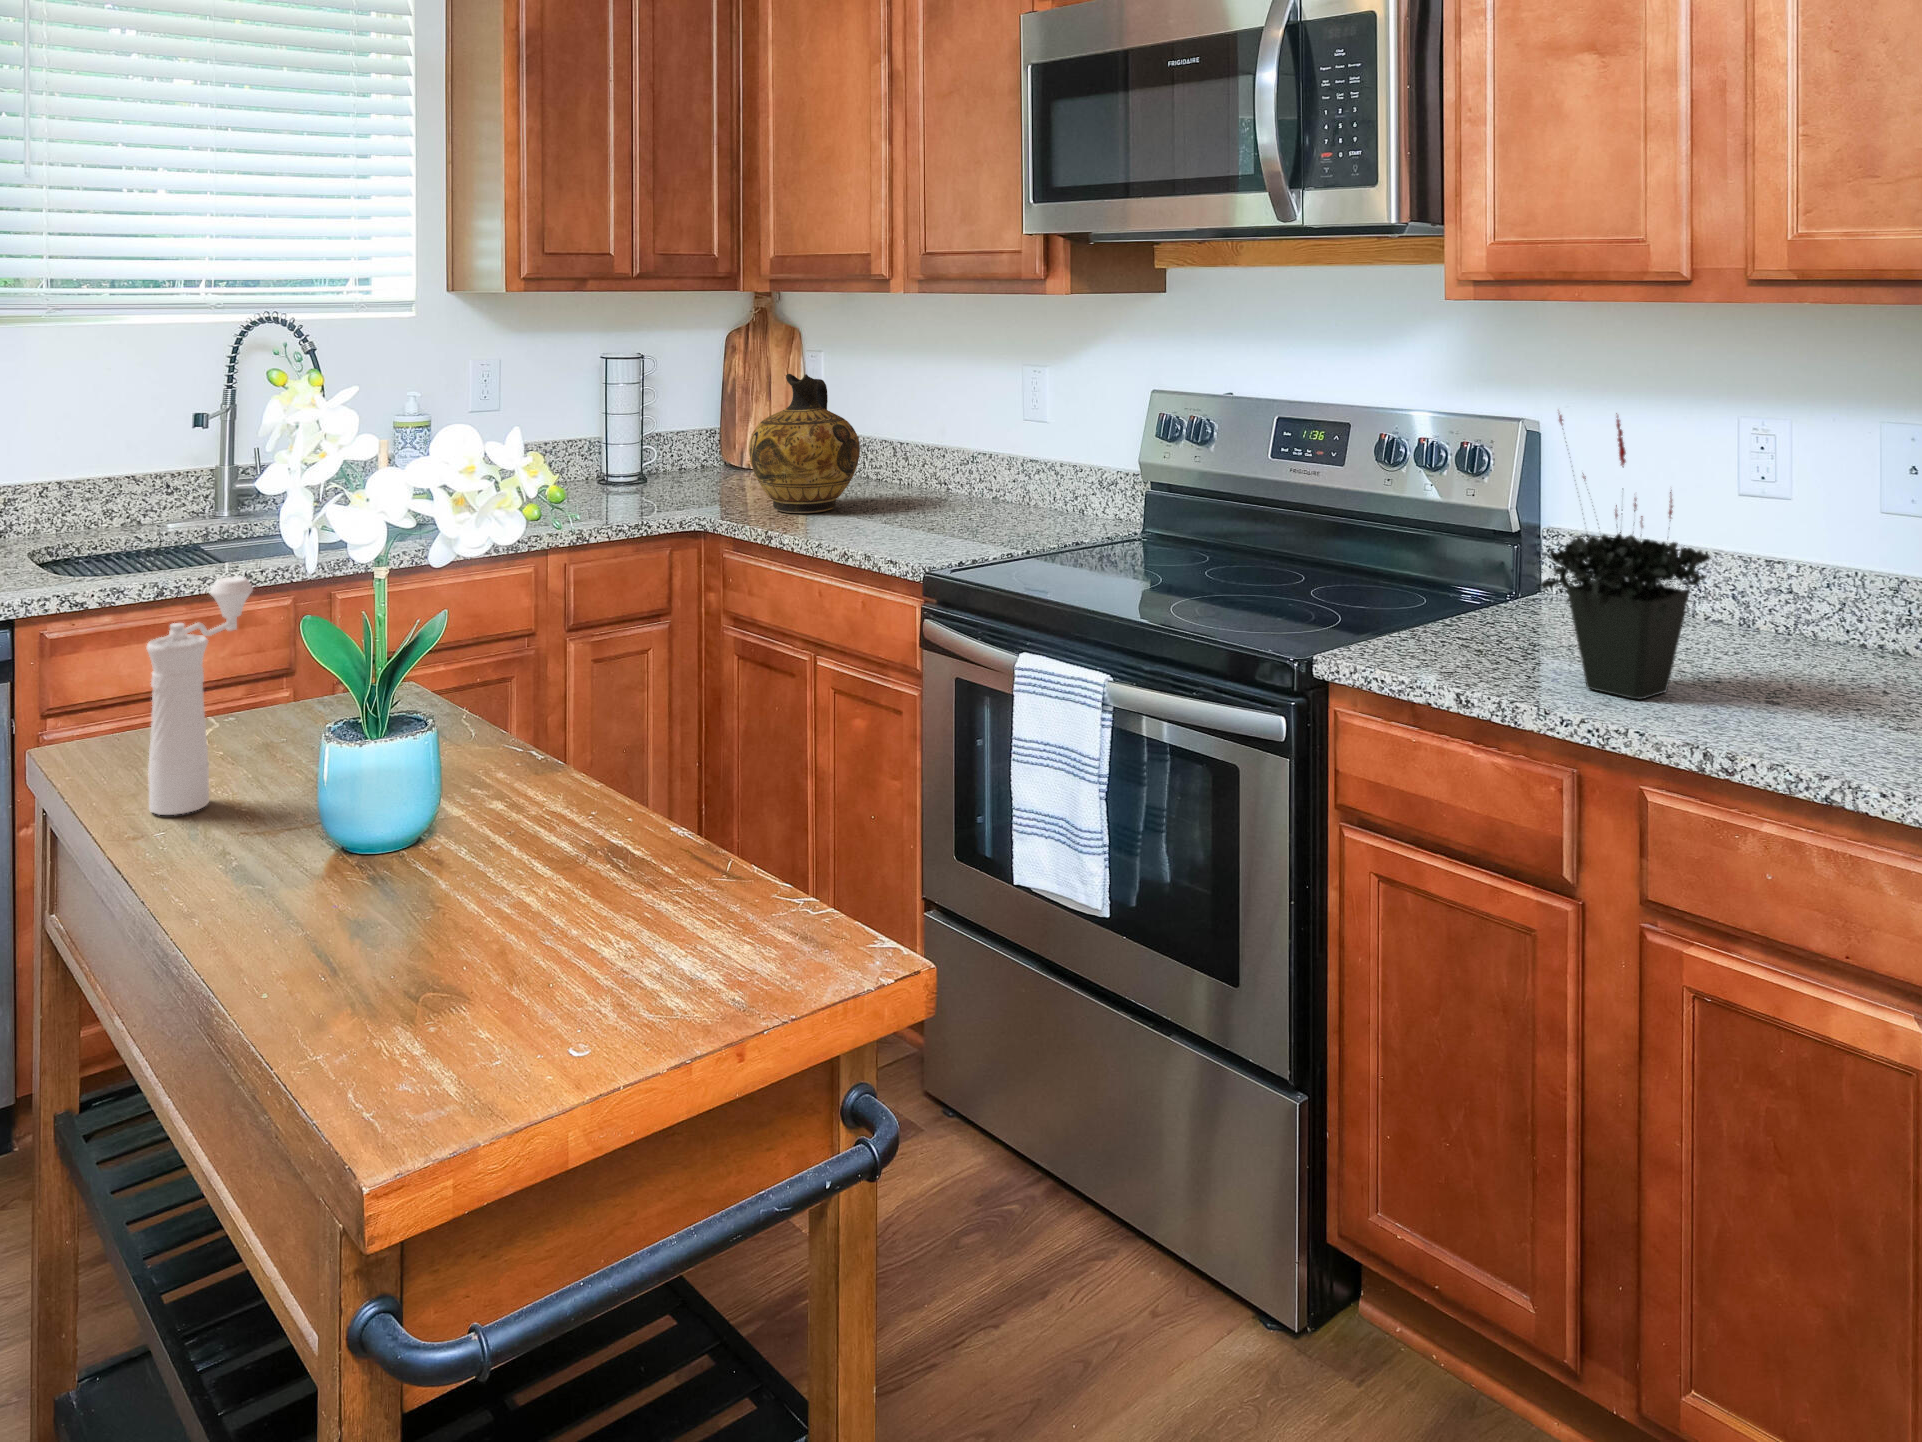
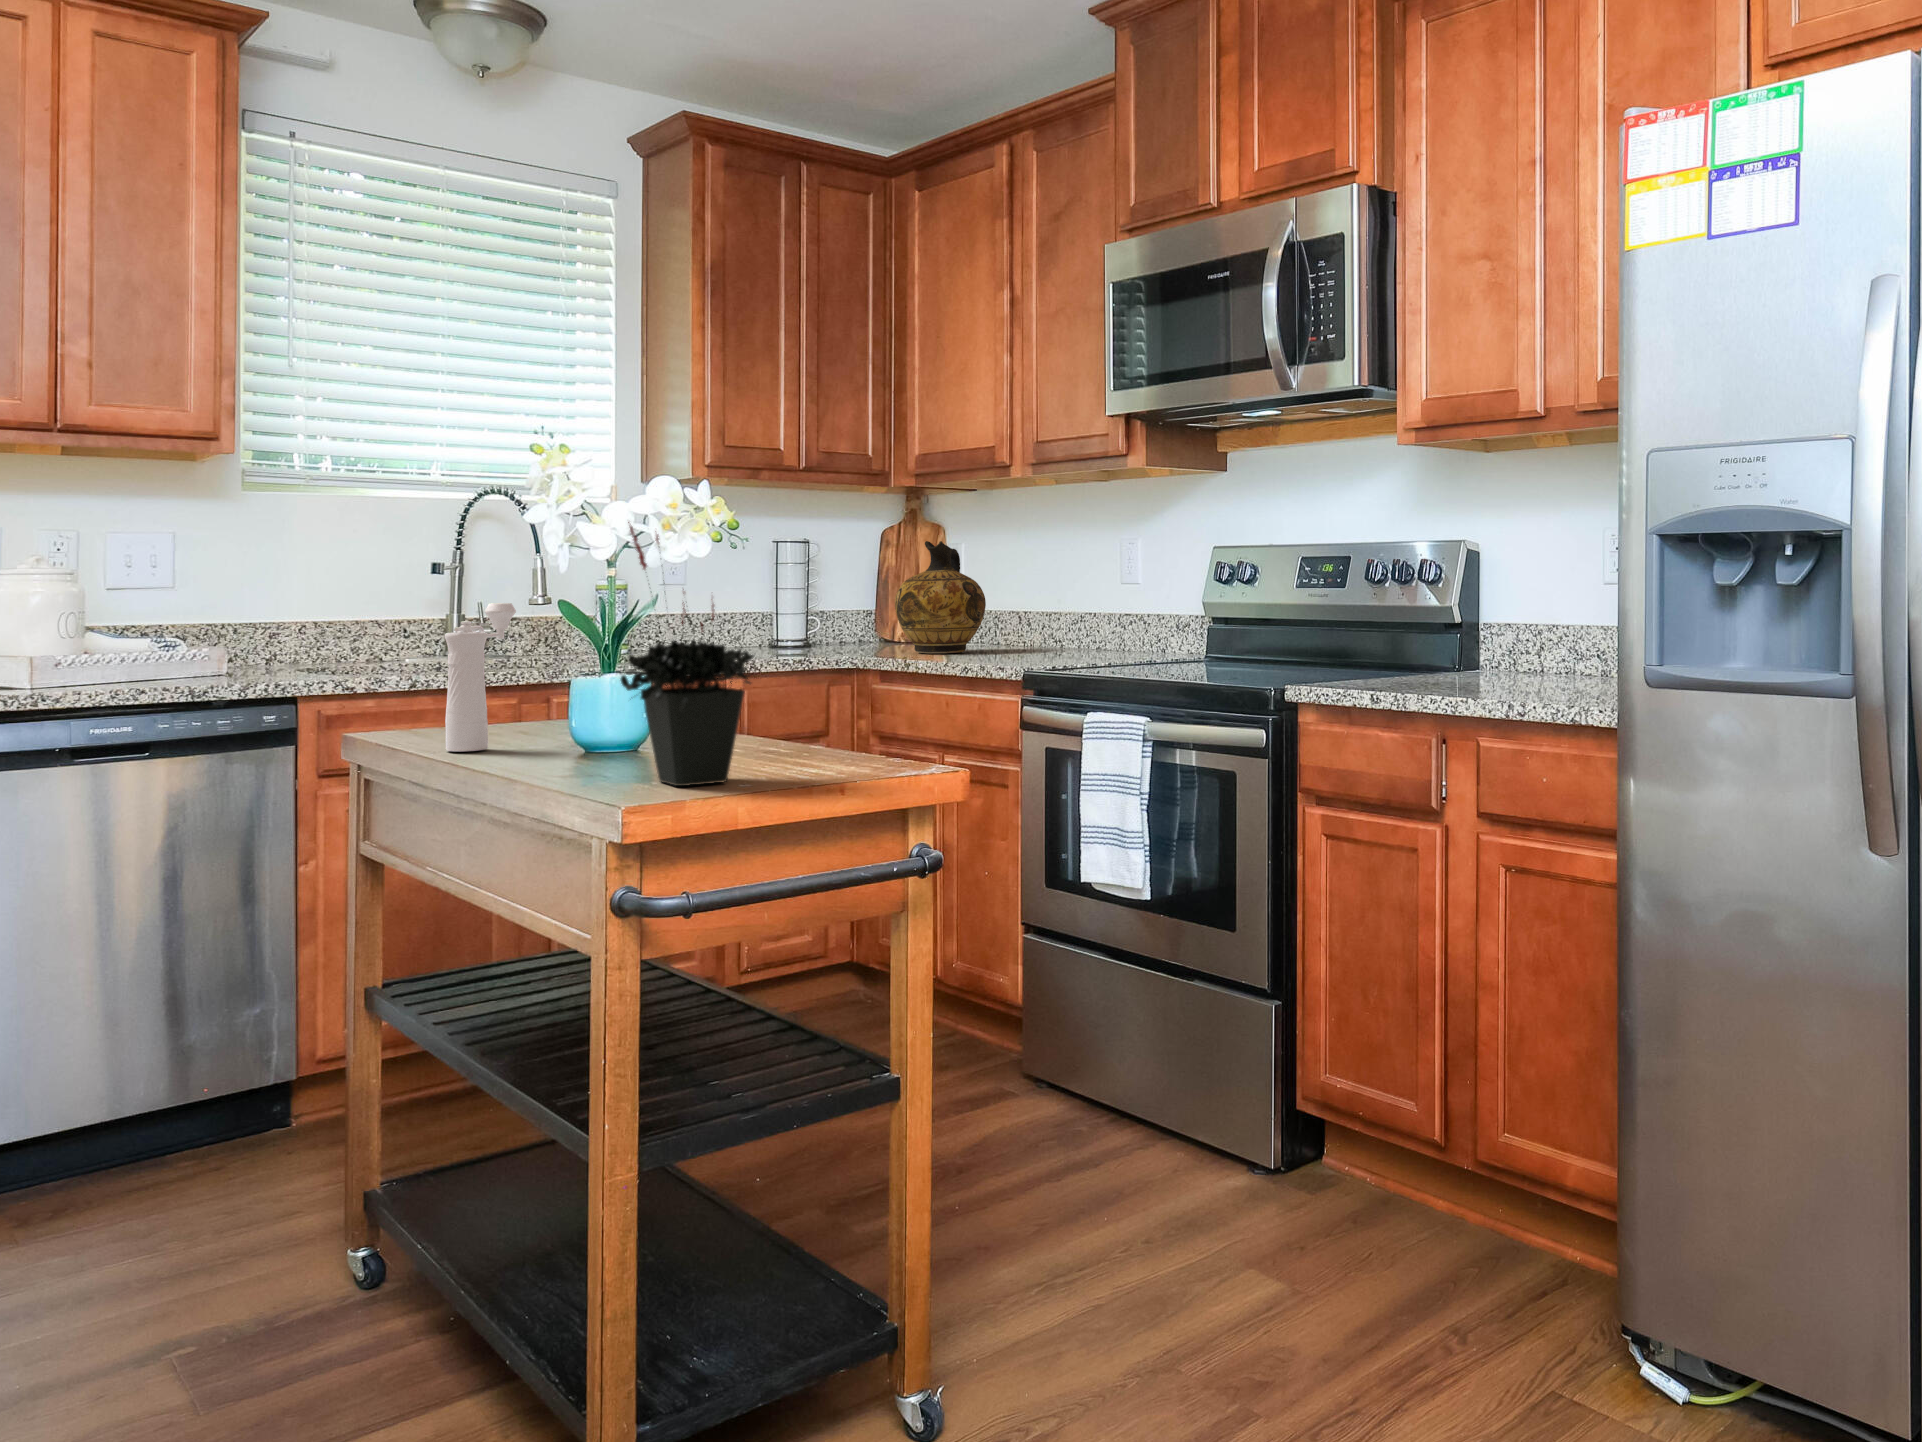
potted plant: present [1541,413,1710,699] -> present [621,522,755,786]

